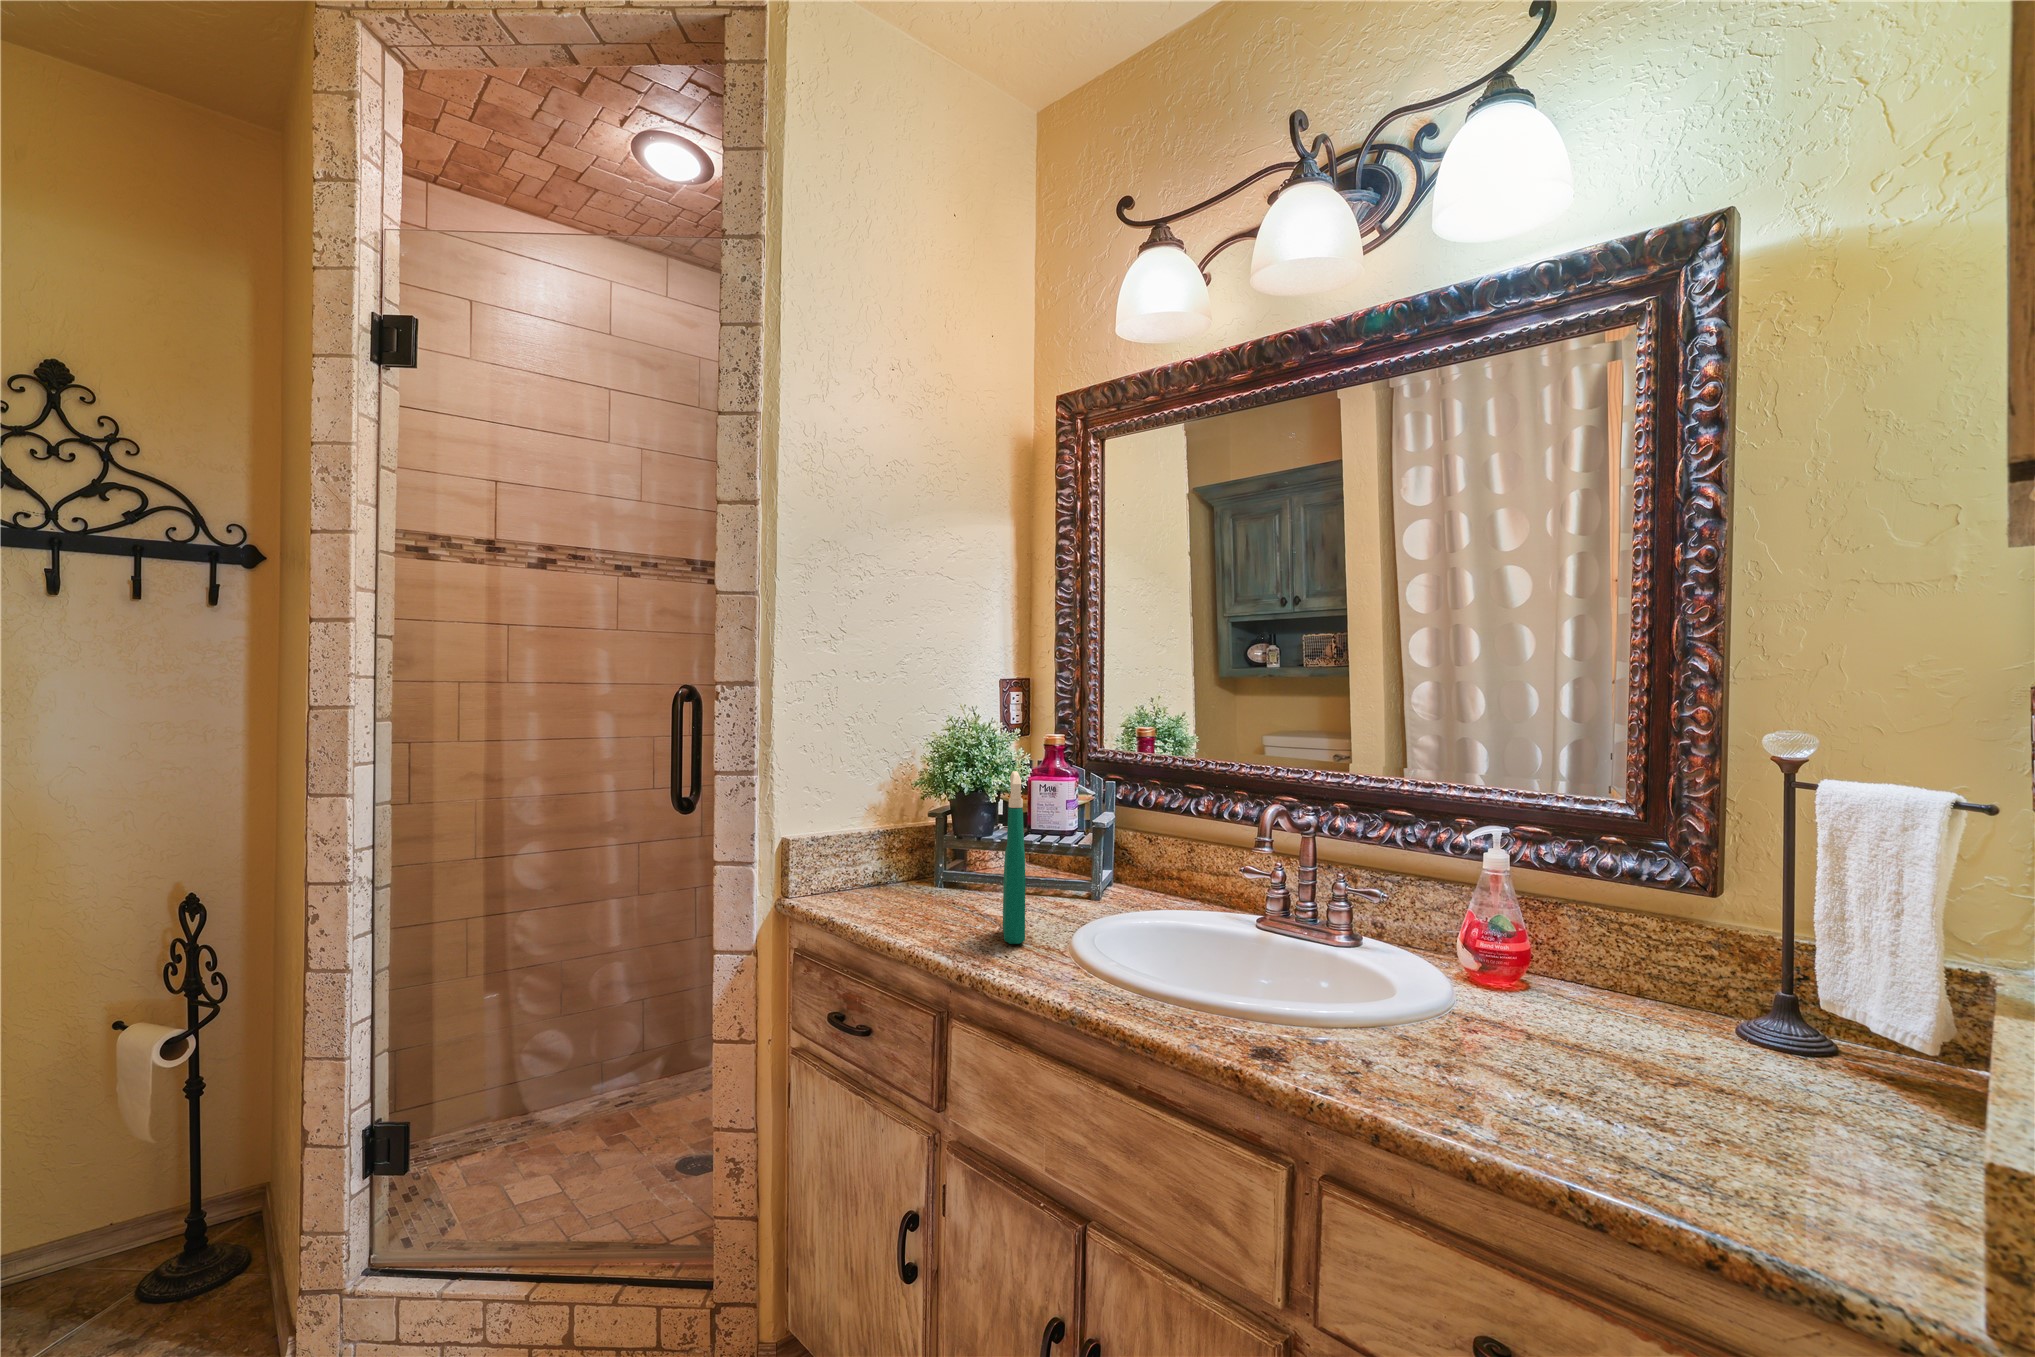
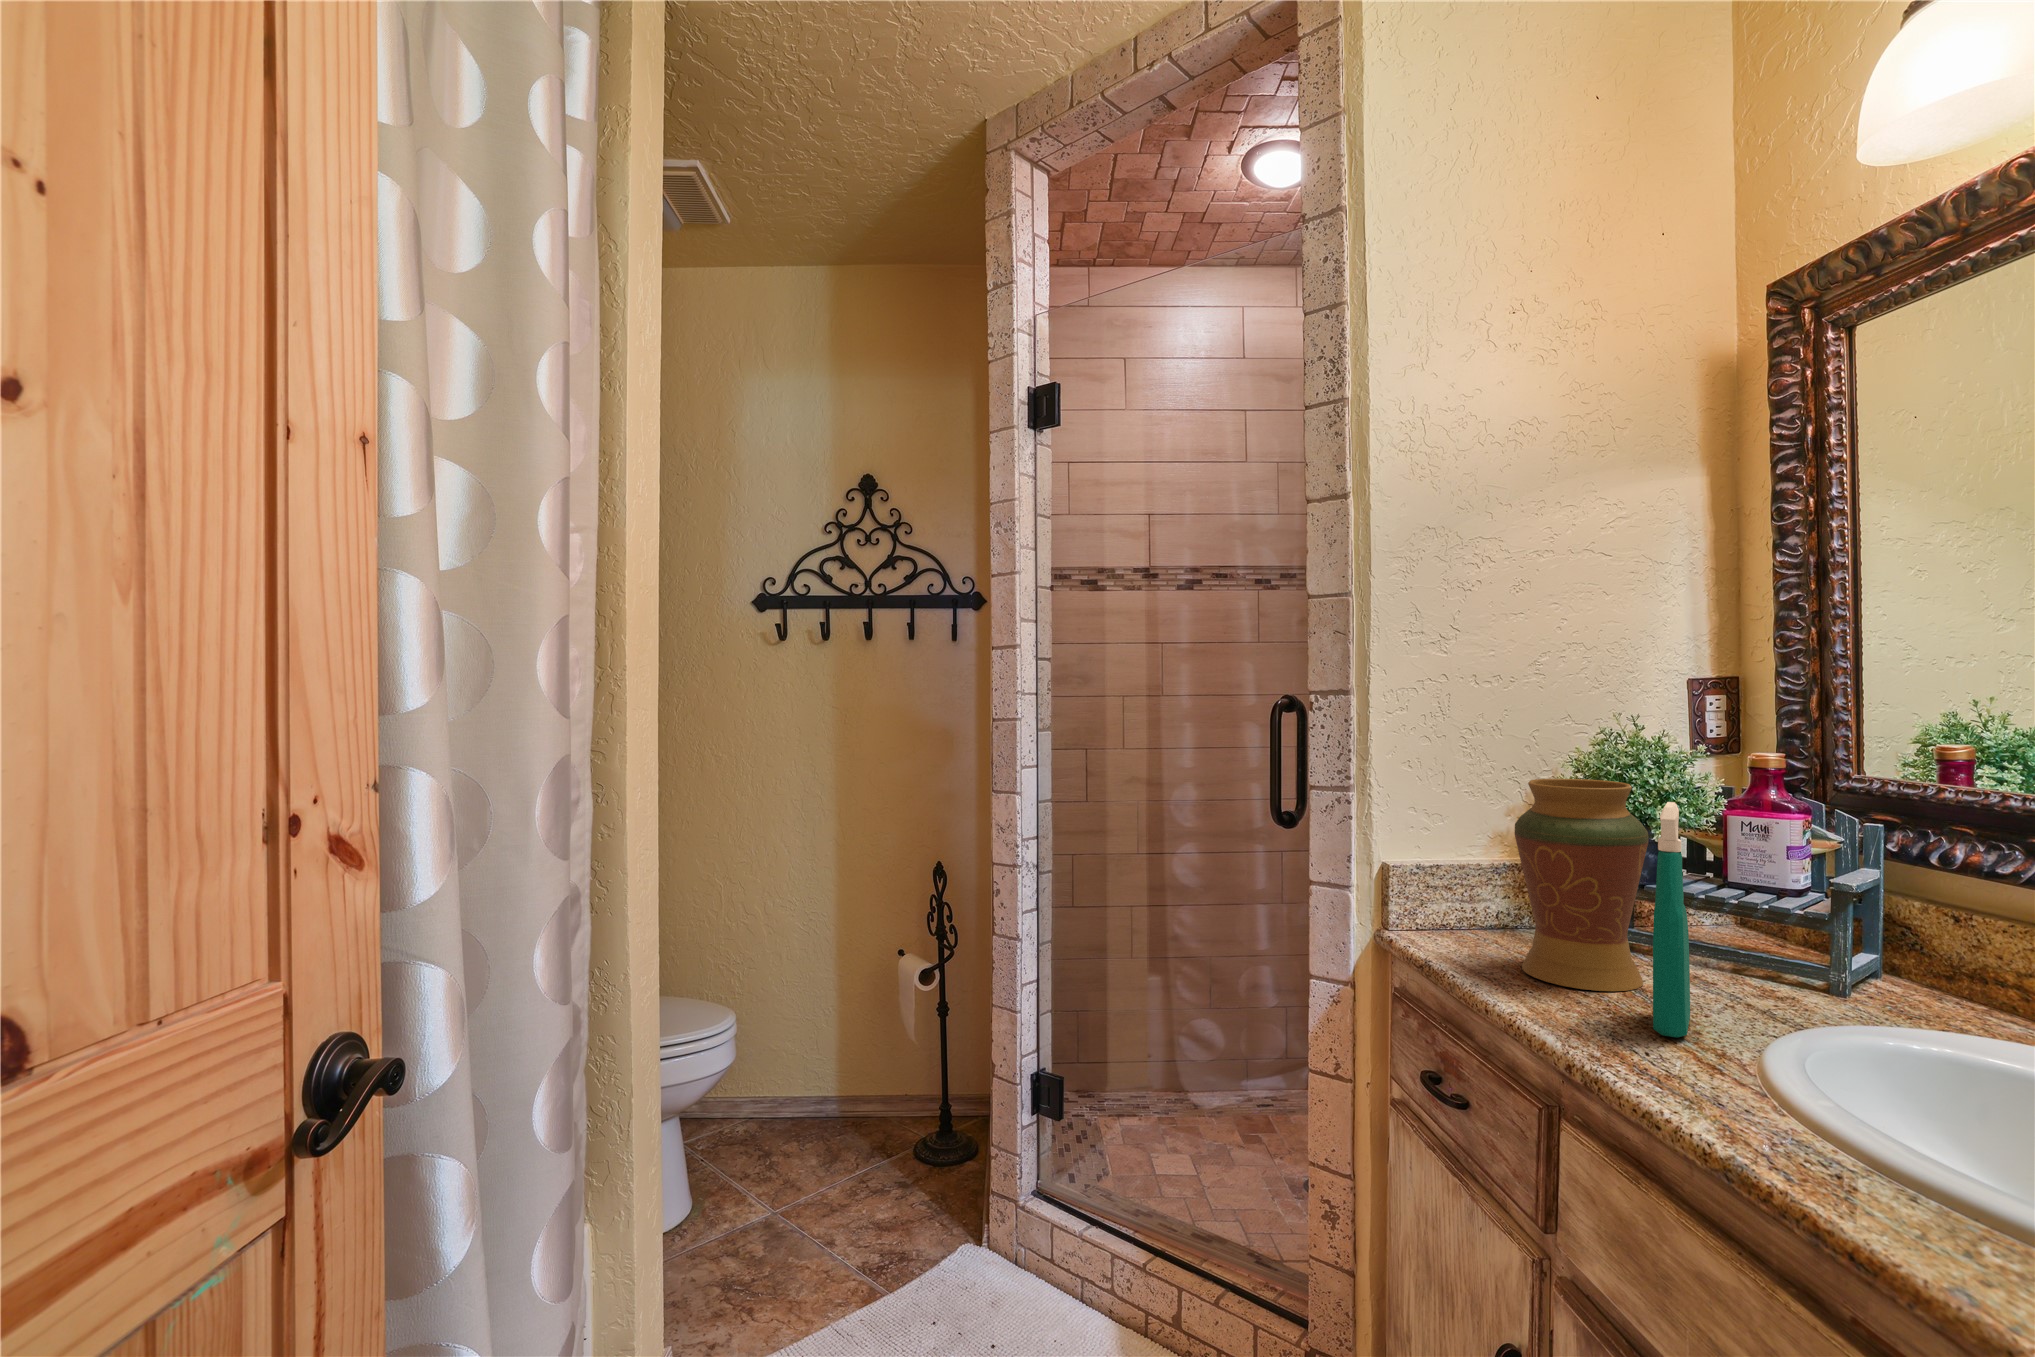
decorative vase: none [900,757,991,922] -> present [1515,779,1648,991]

